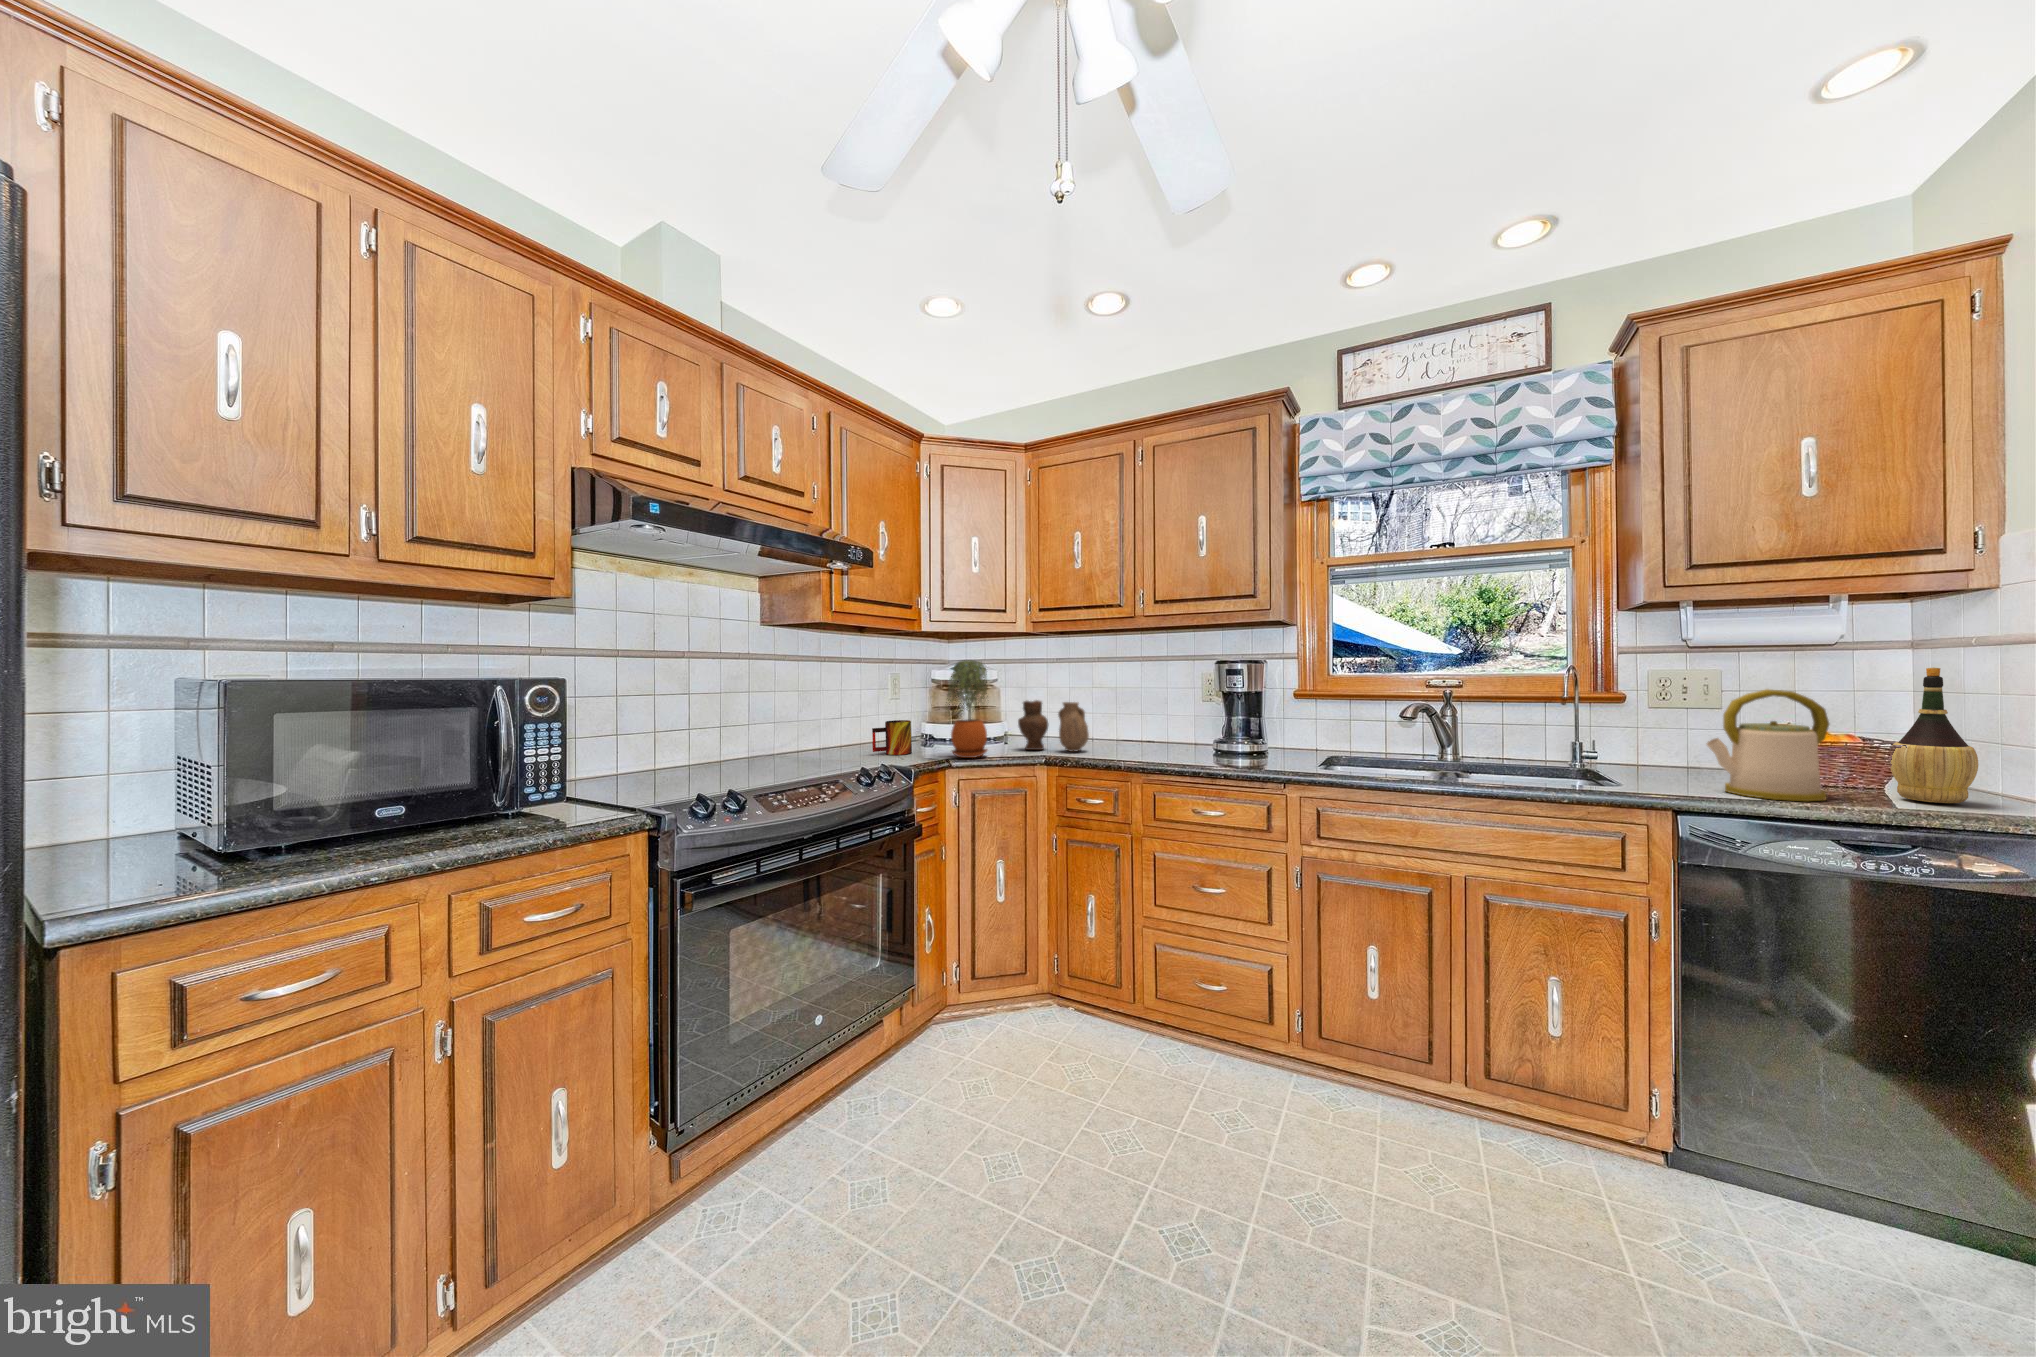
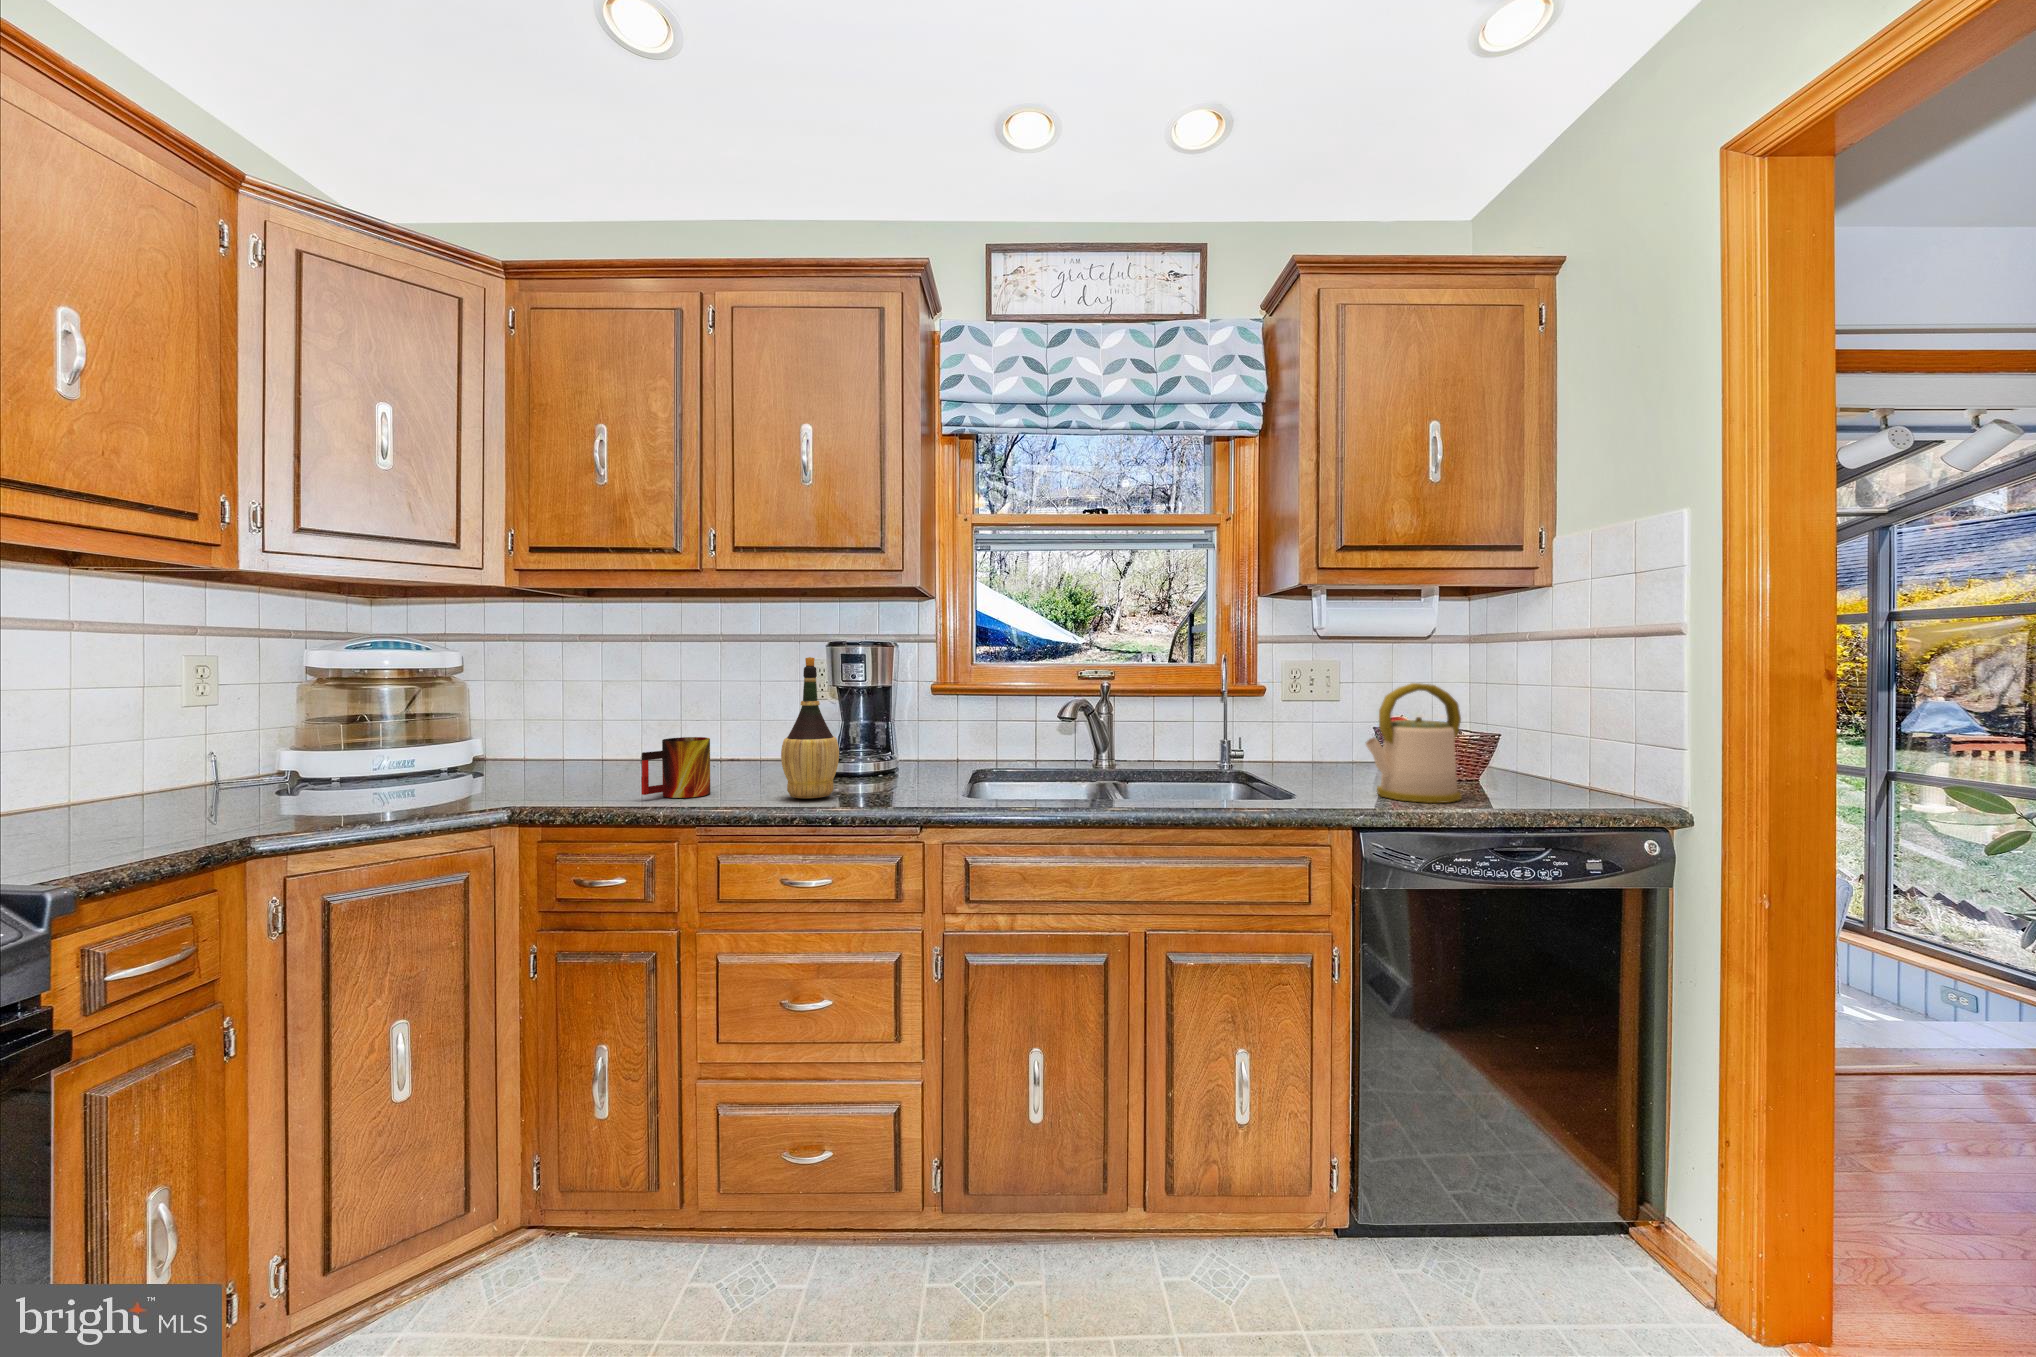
potted plant: present [947,660,988,758] -> none [291,627,404,817]
wine bottle: present [1890,667,1978,803] -> present [781,657,839,798]
vase: present [1018,700,1089,752] -> none [474,706,612,794]
mug: present [872,720,912,755] -> present [641,737,710,798]

